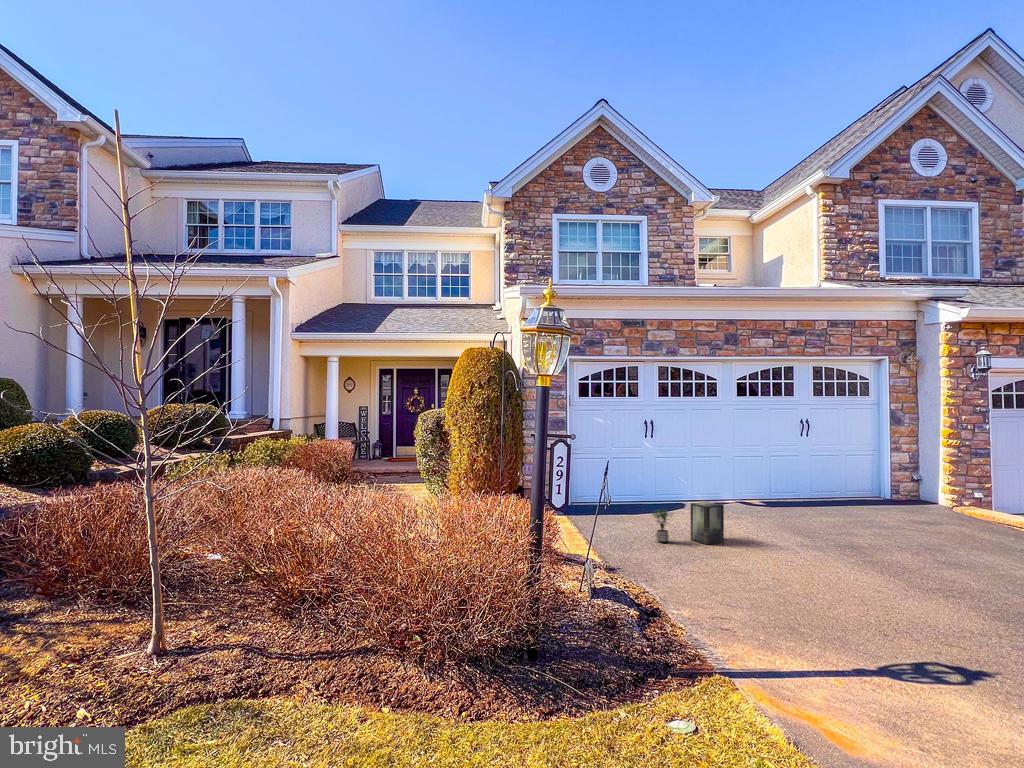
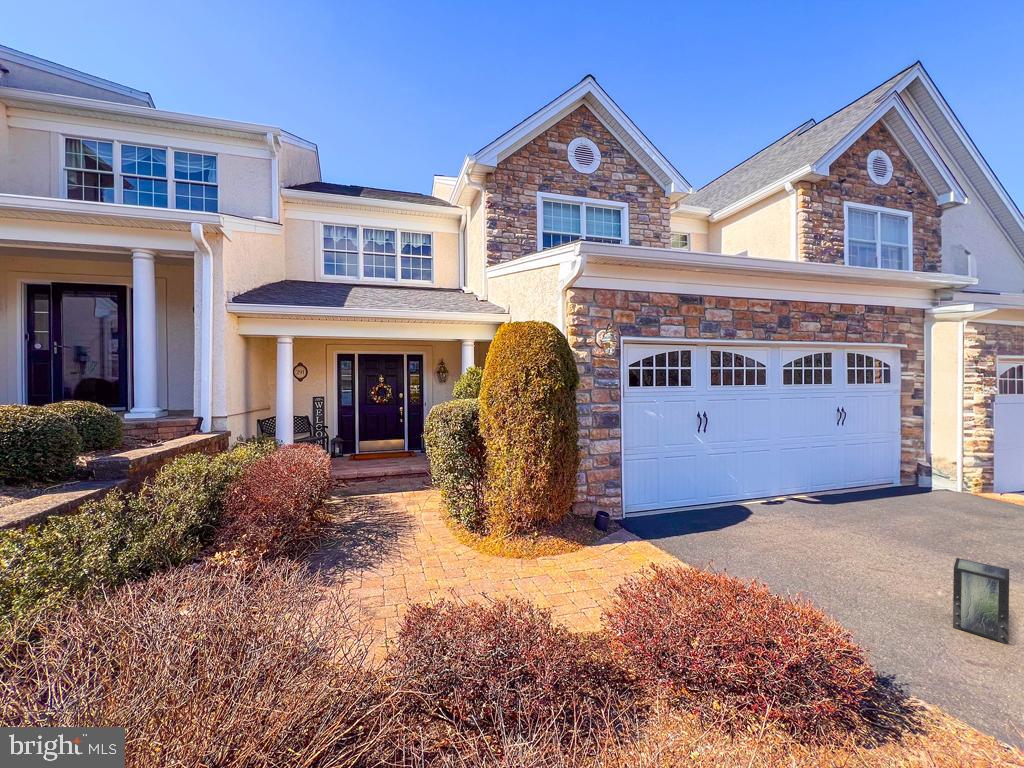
potted plant: present [653,510,671,543] -> none [902,582,959,647]

